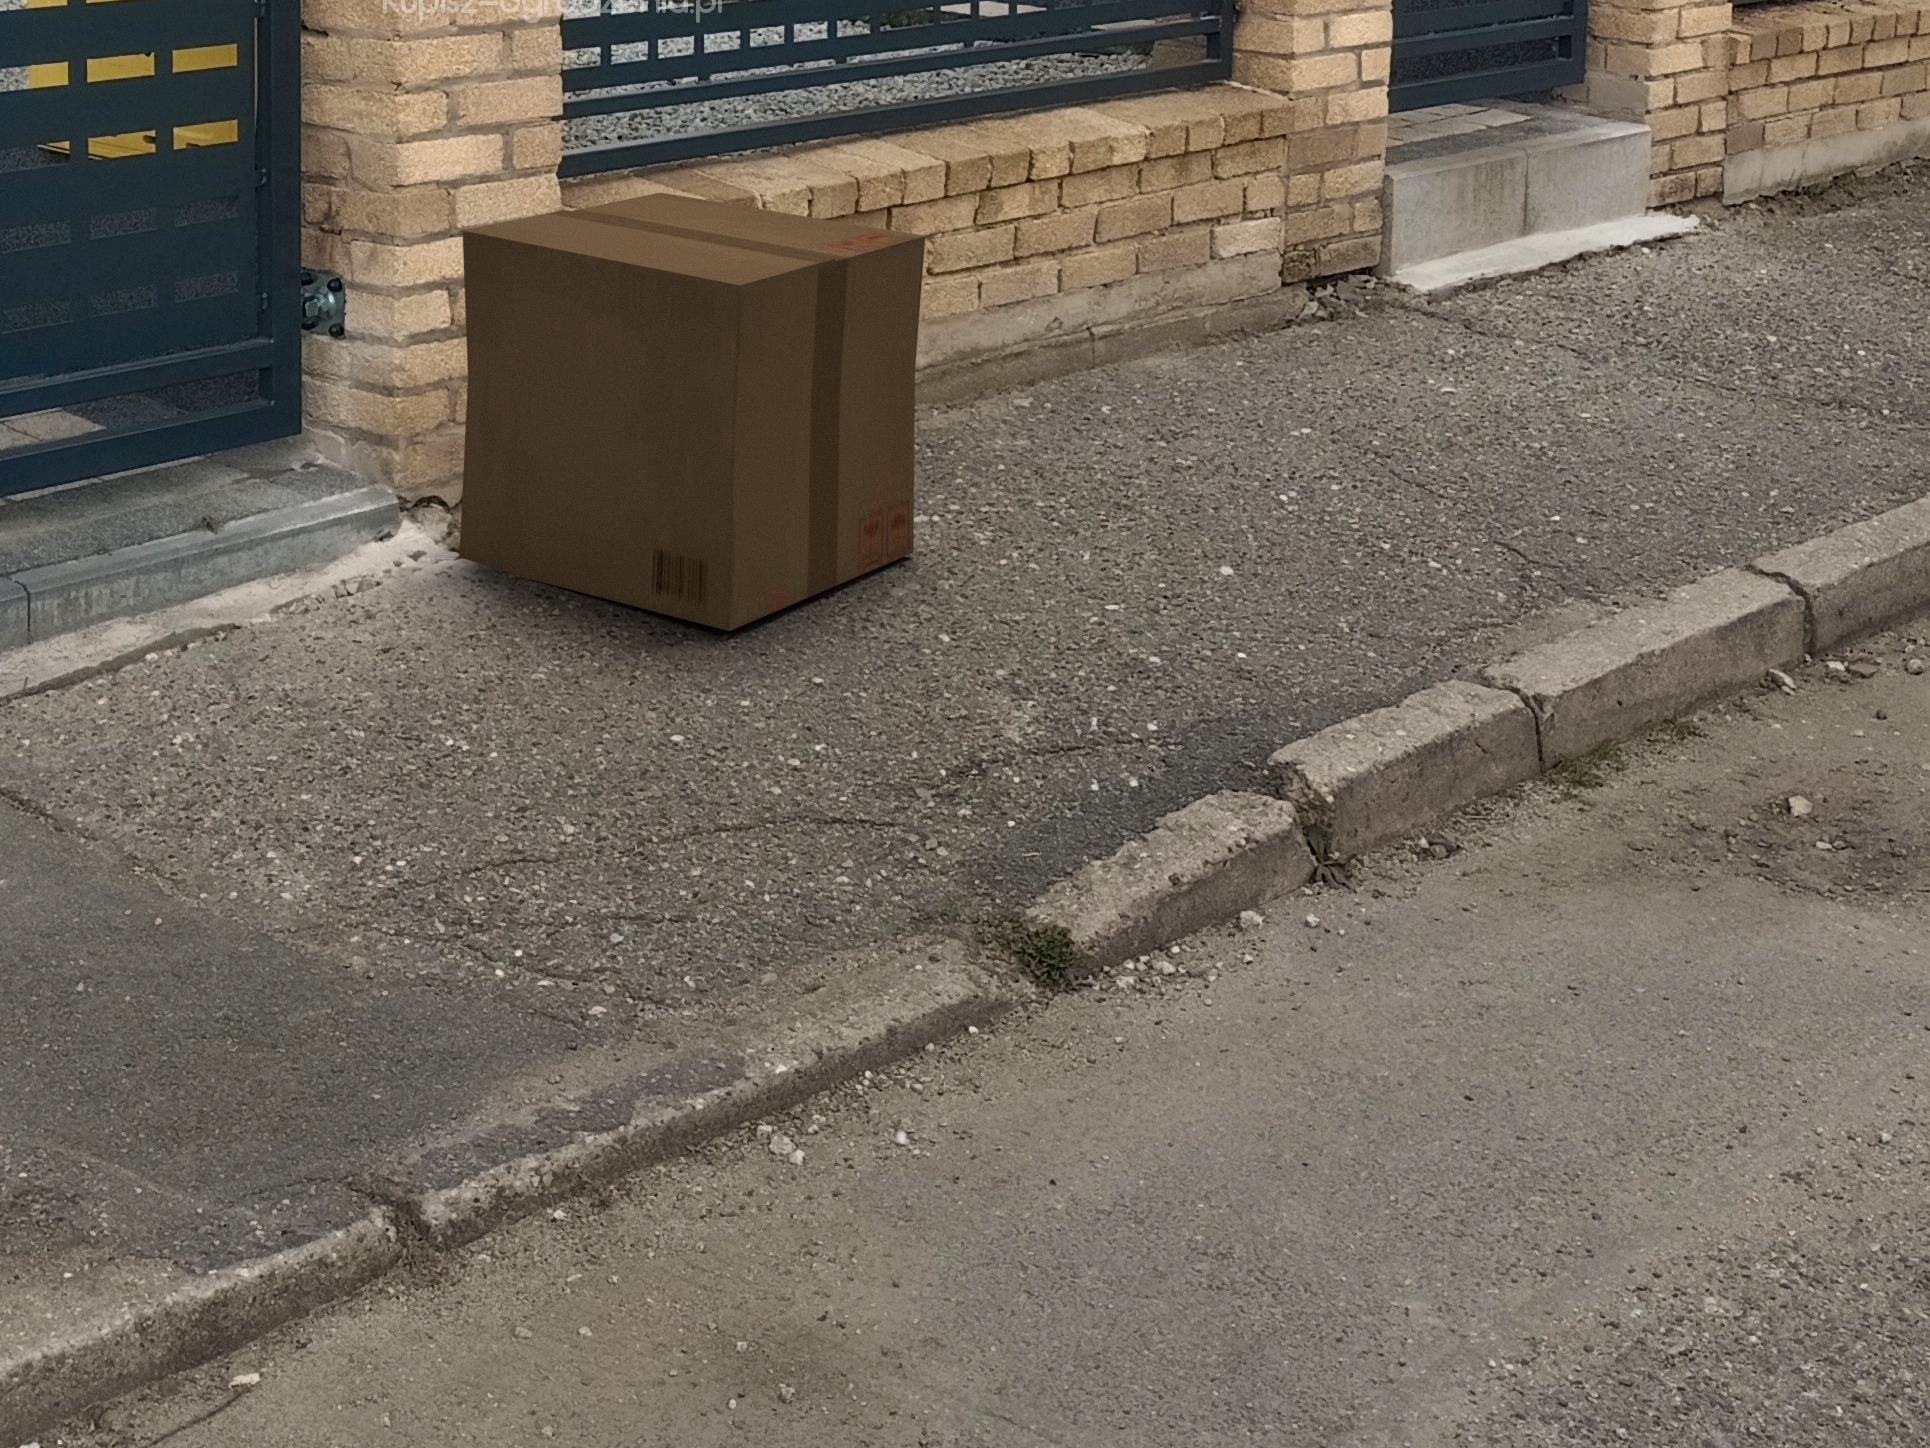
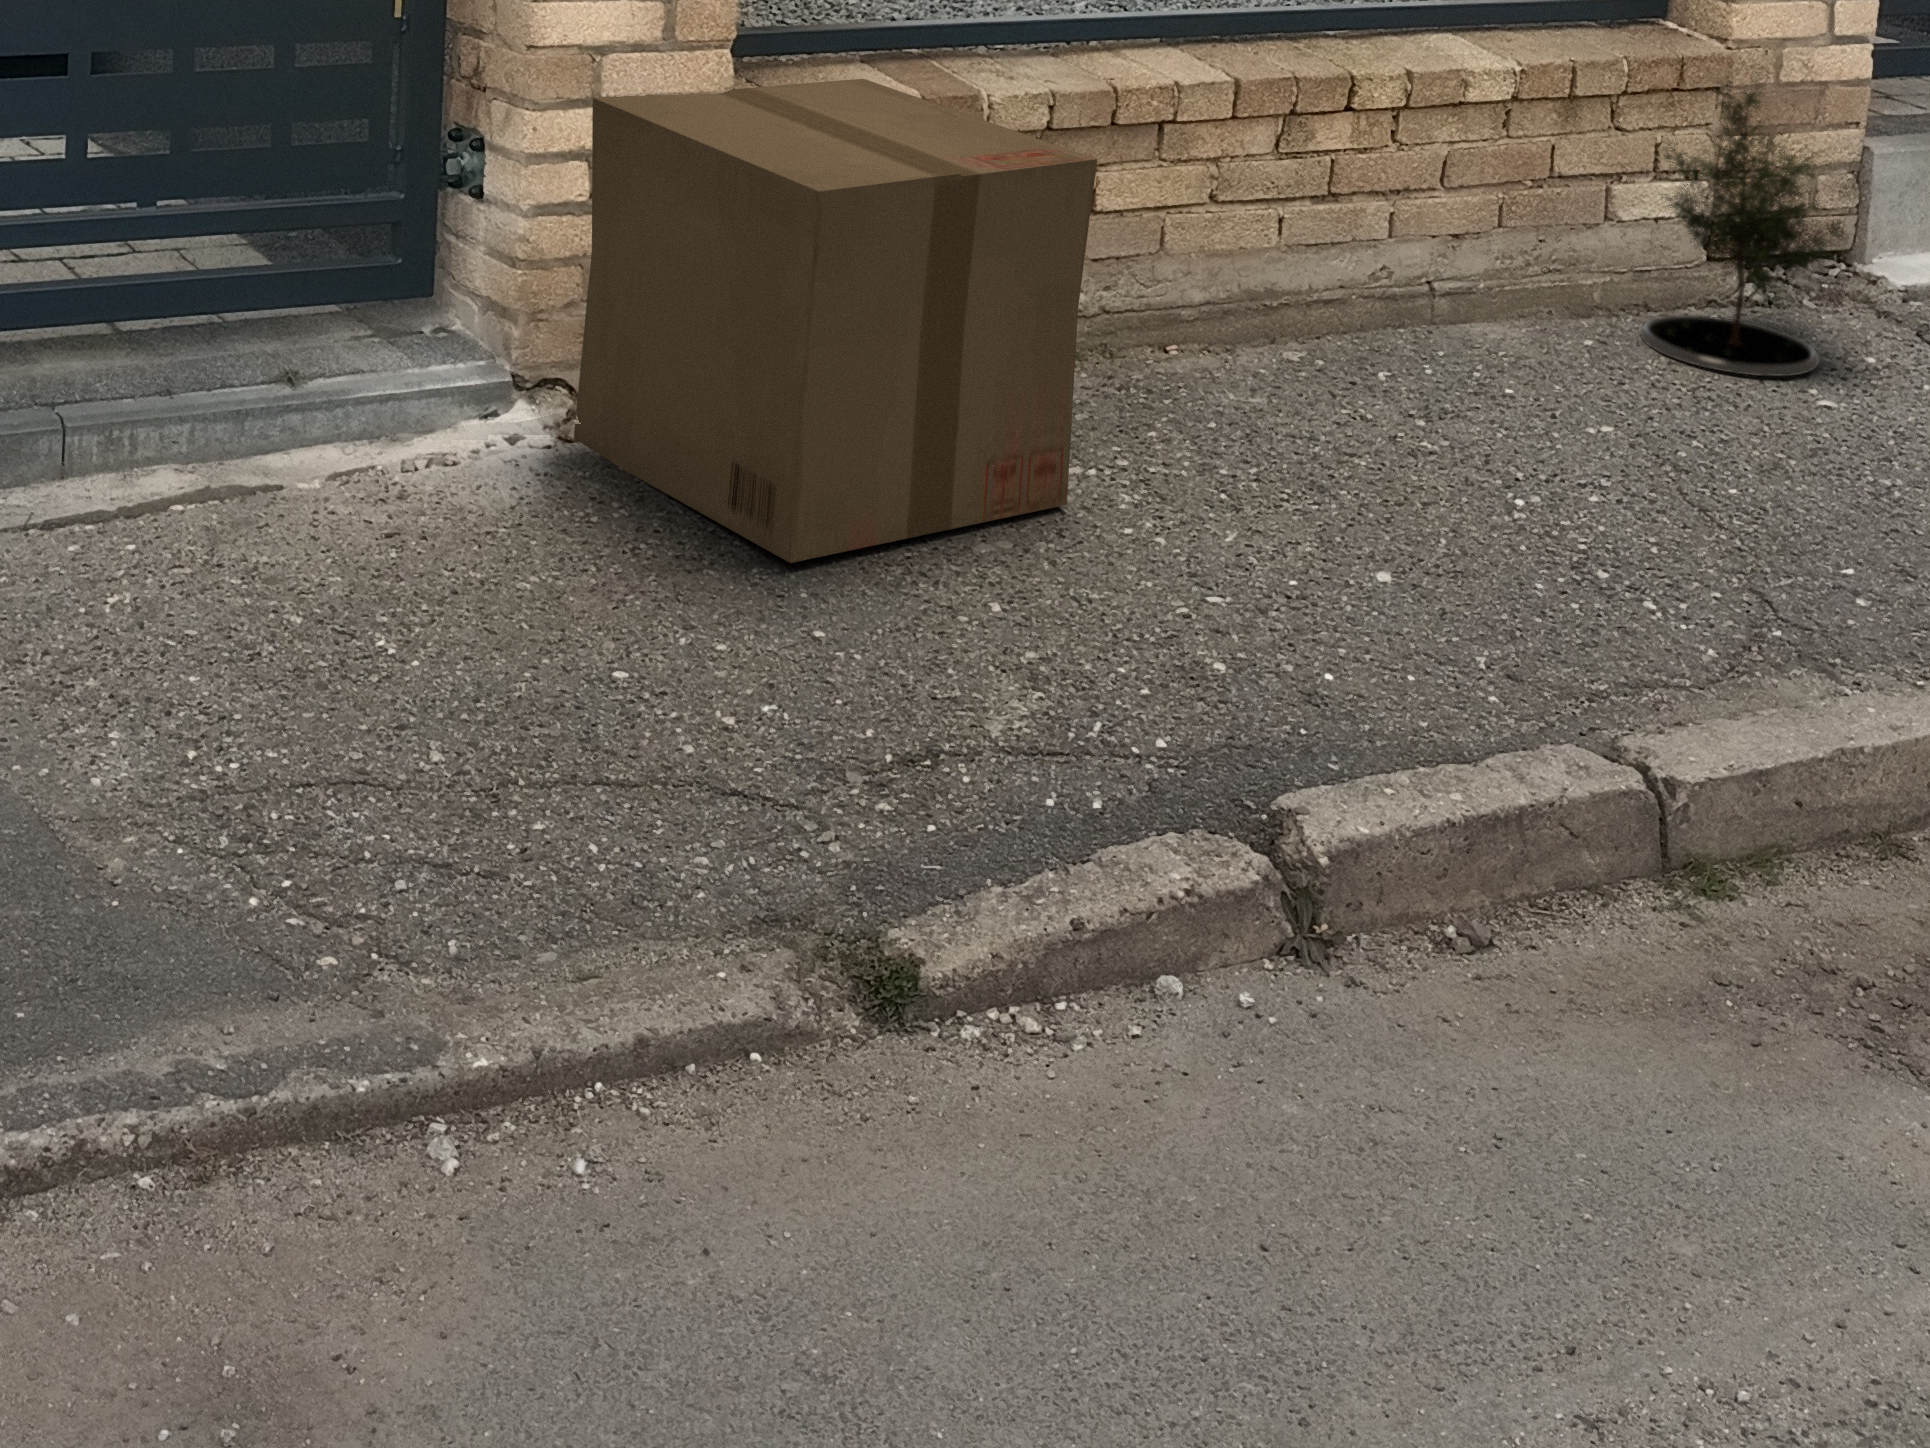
potted tree: none [1251,104,1428,379] -> present [1641,74,1843,376]

